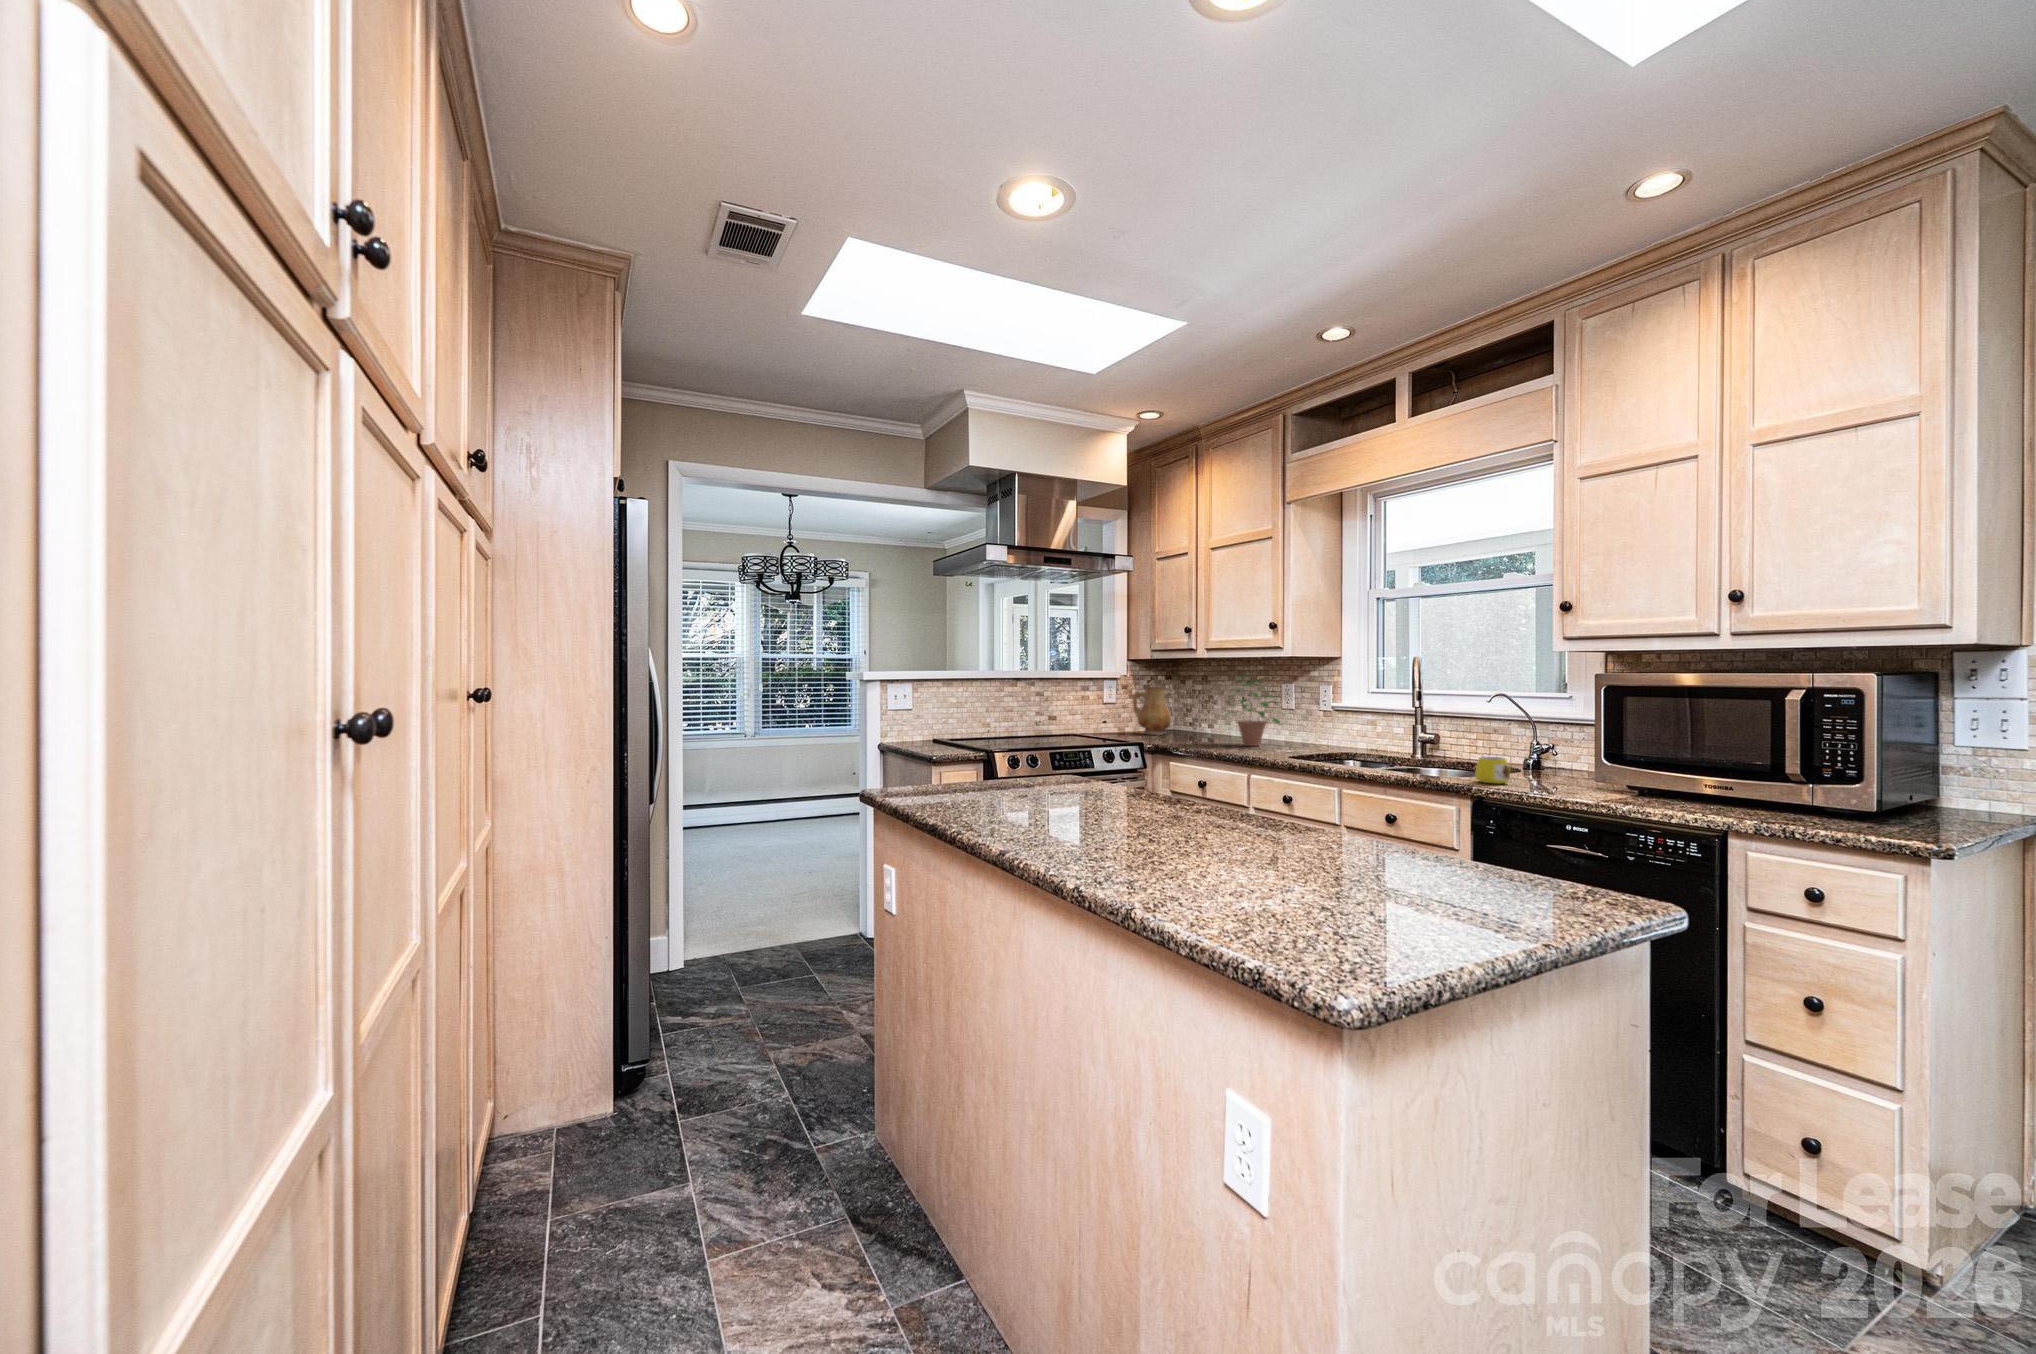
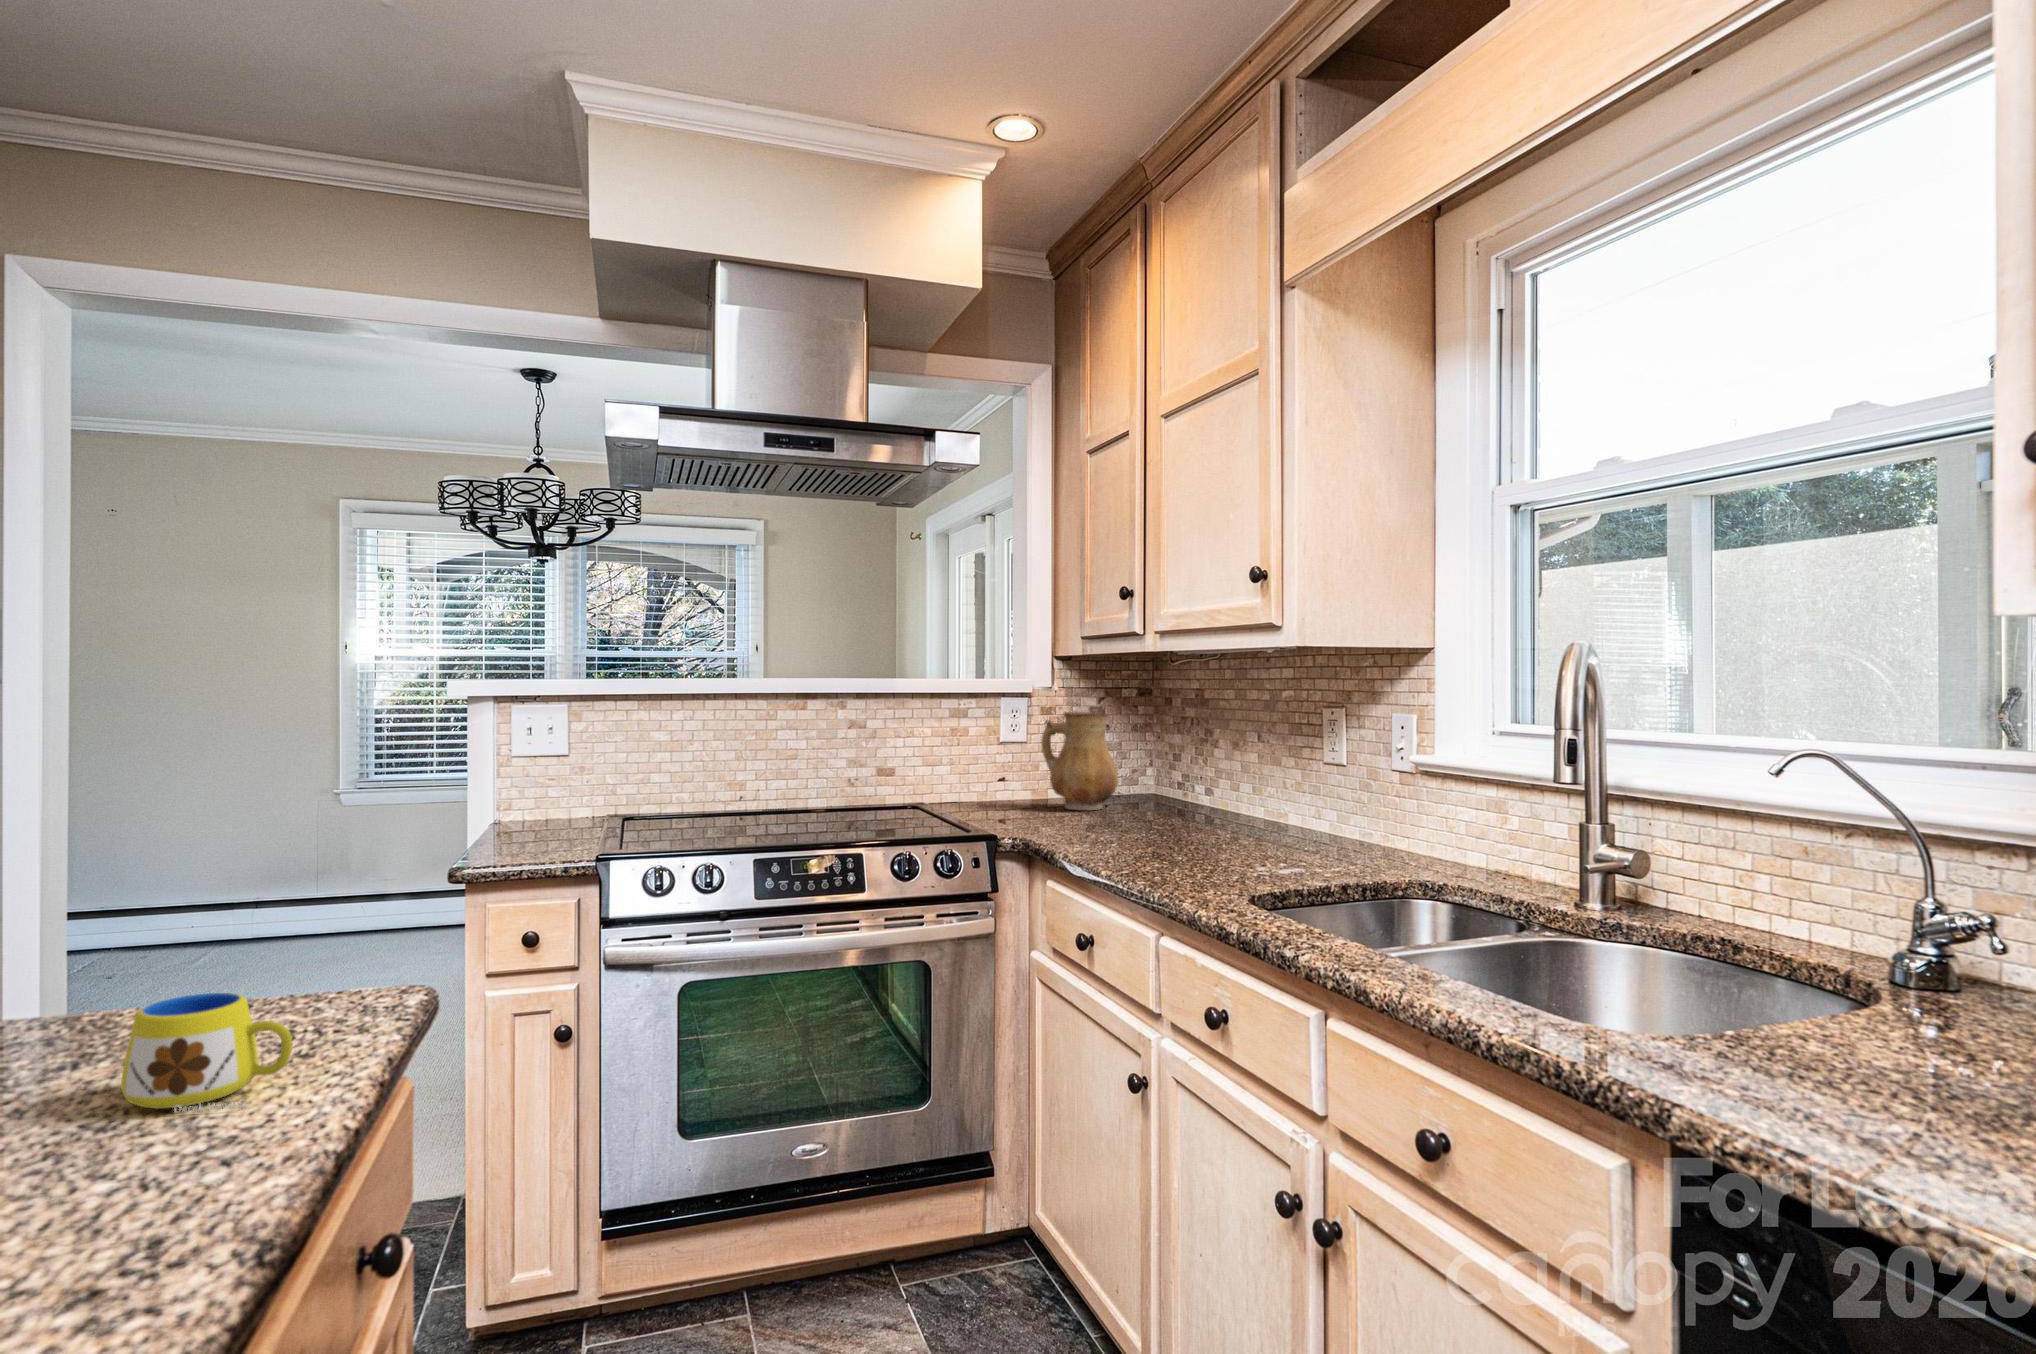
potted plant: present [1227,675,1285,746] -> none [1147,687,1306,854]
mug: present [1475,757,1511,784] -> present [121,993,292,1113]

